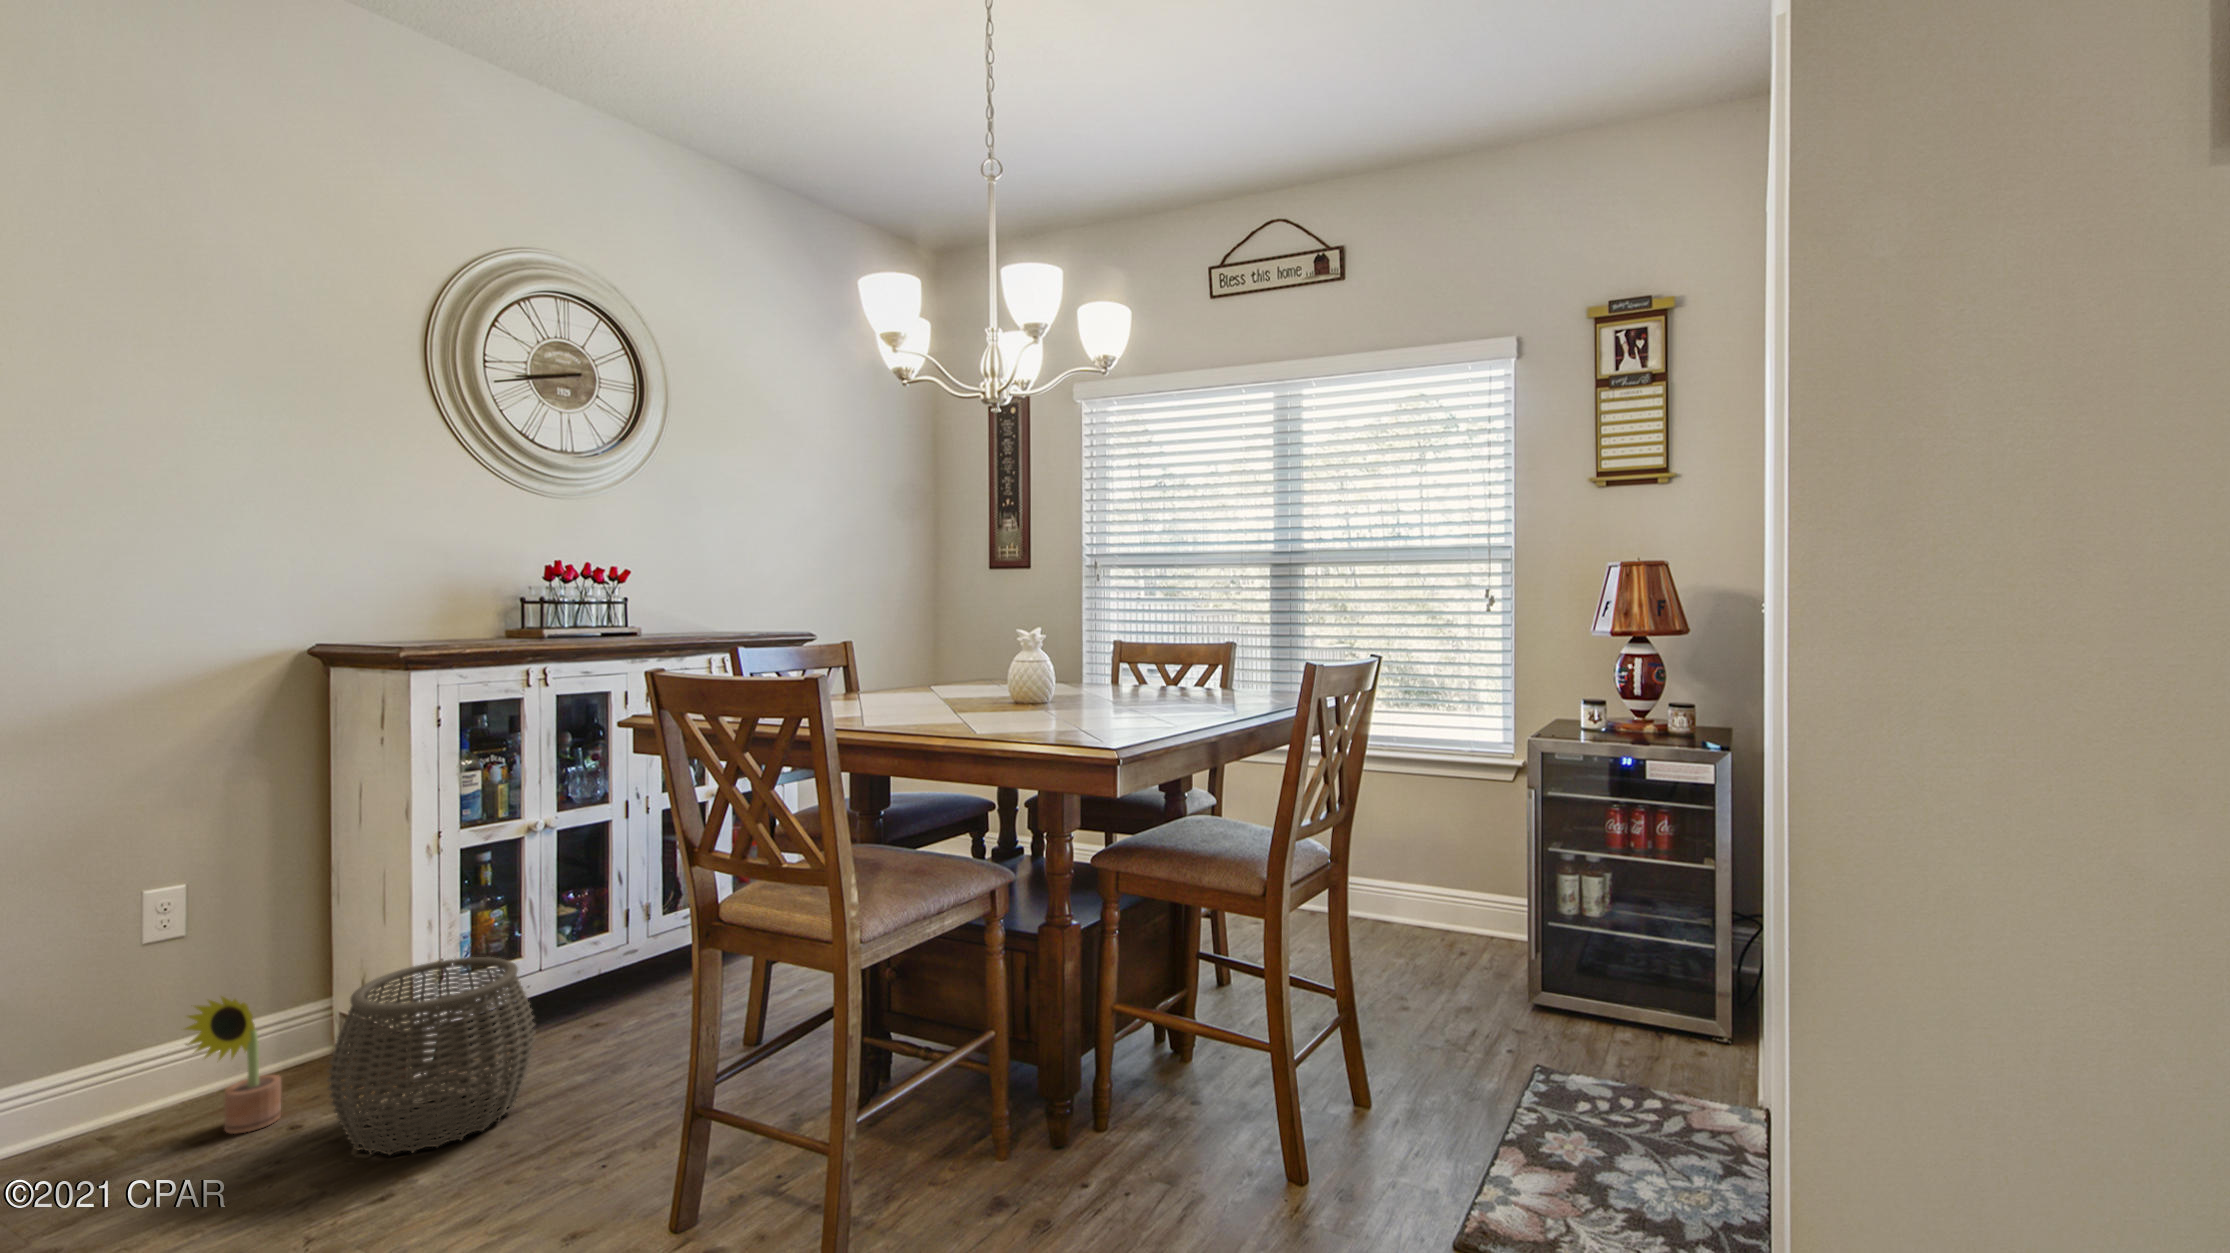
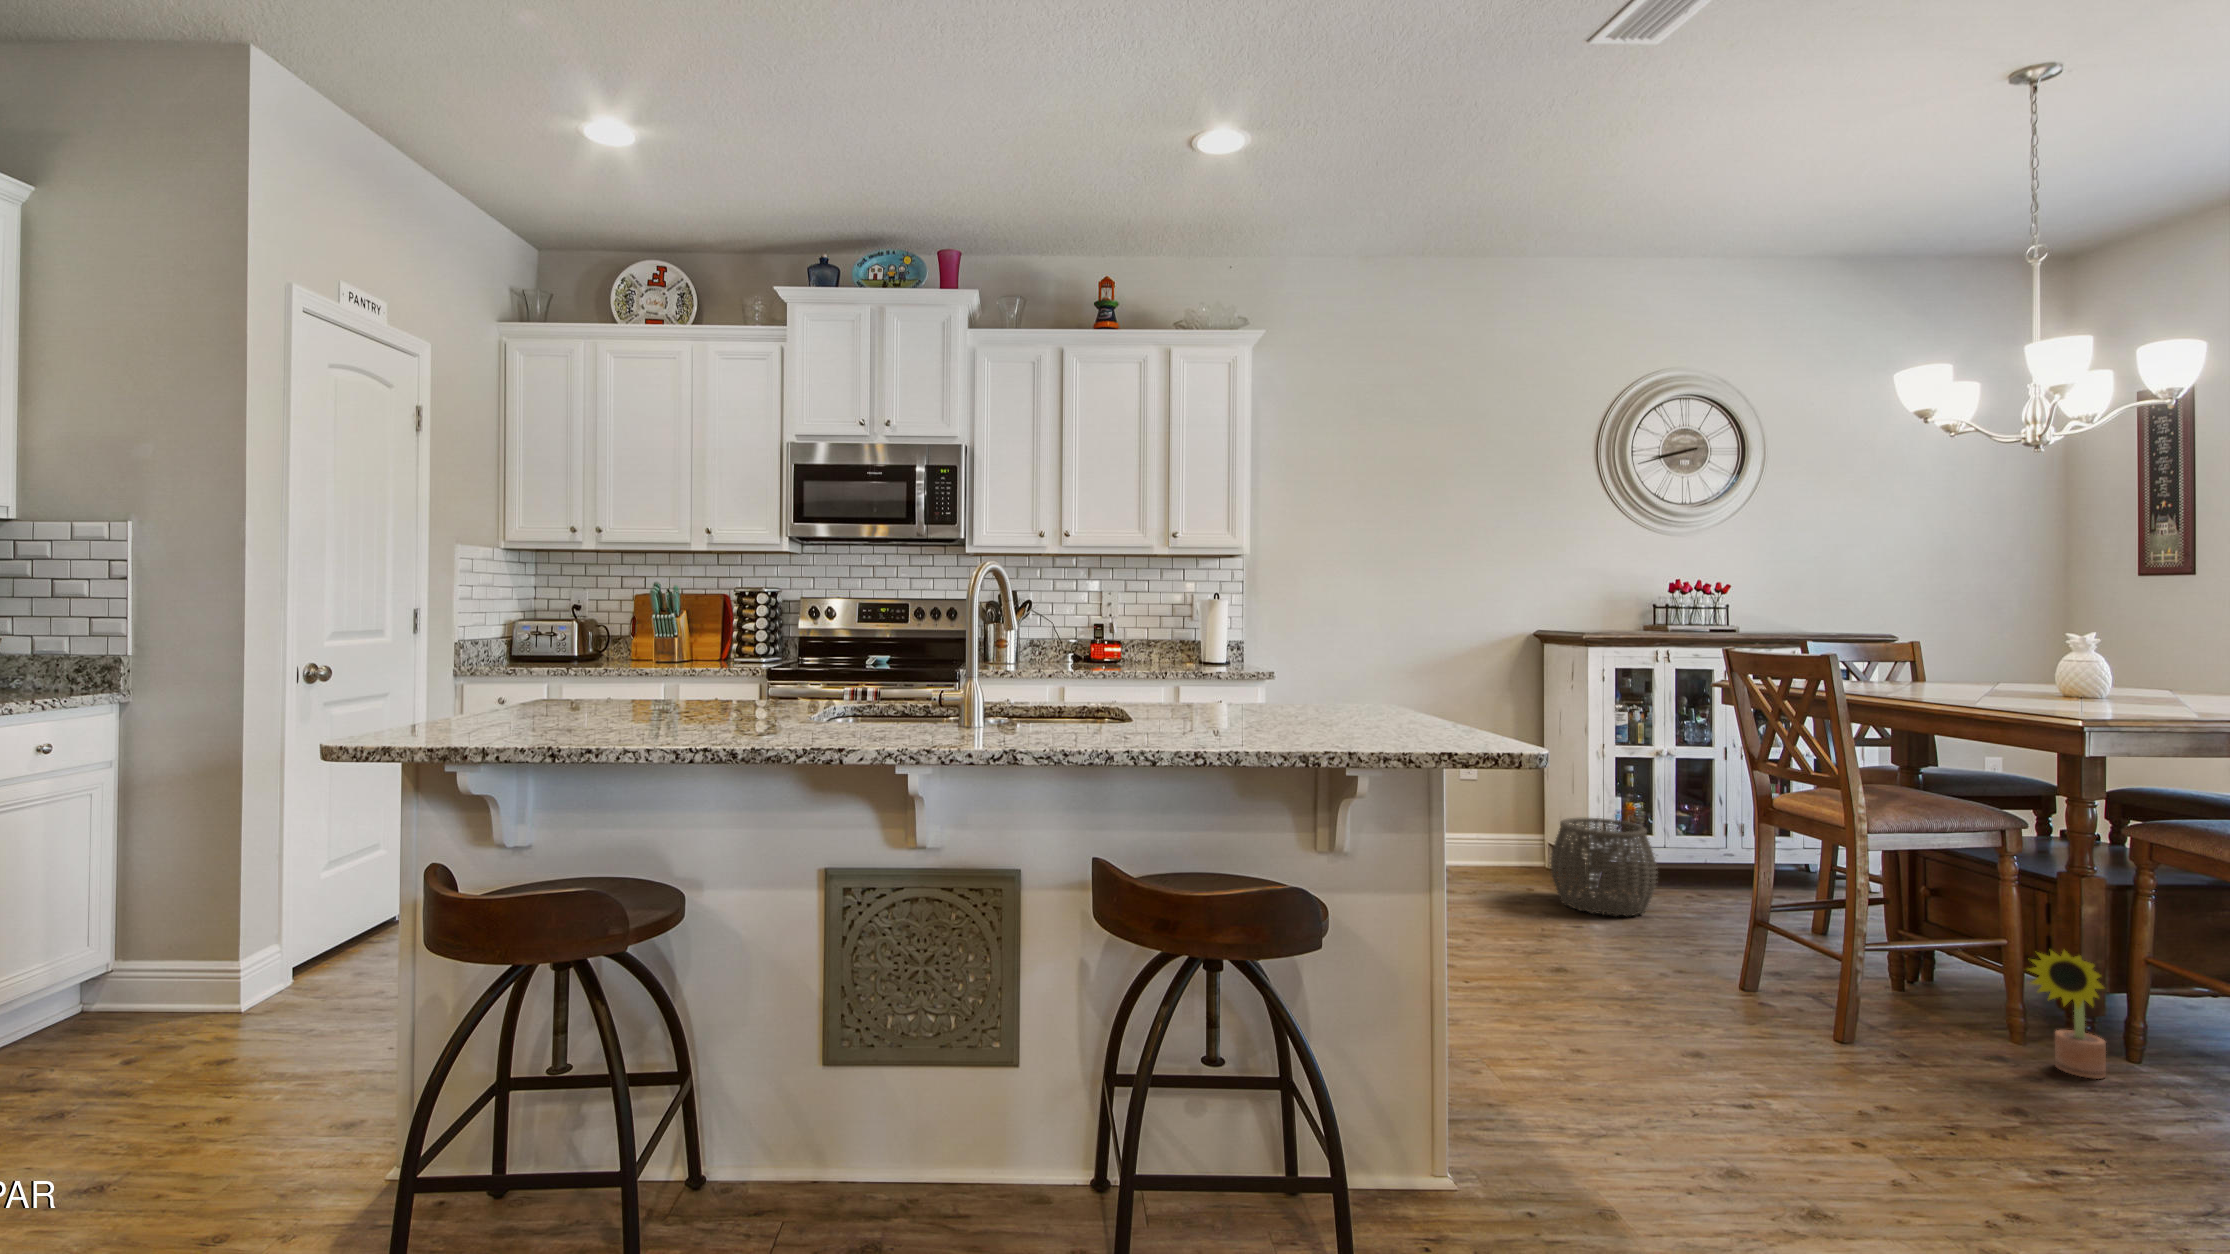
decorative plant: present [185,997,281,1134] -> present [2028,951,2106,1079]

